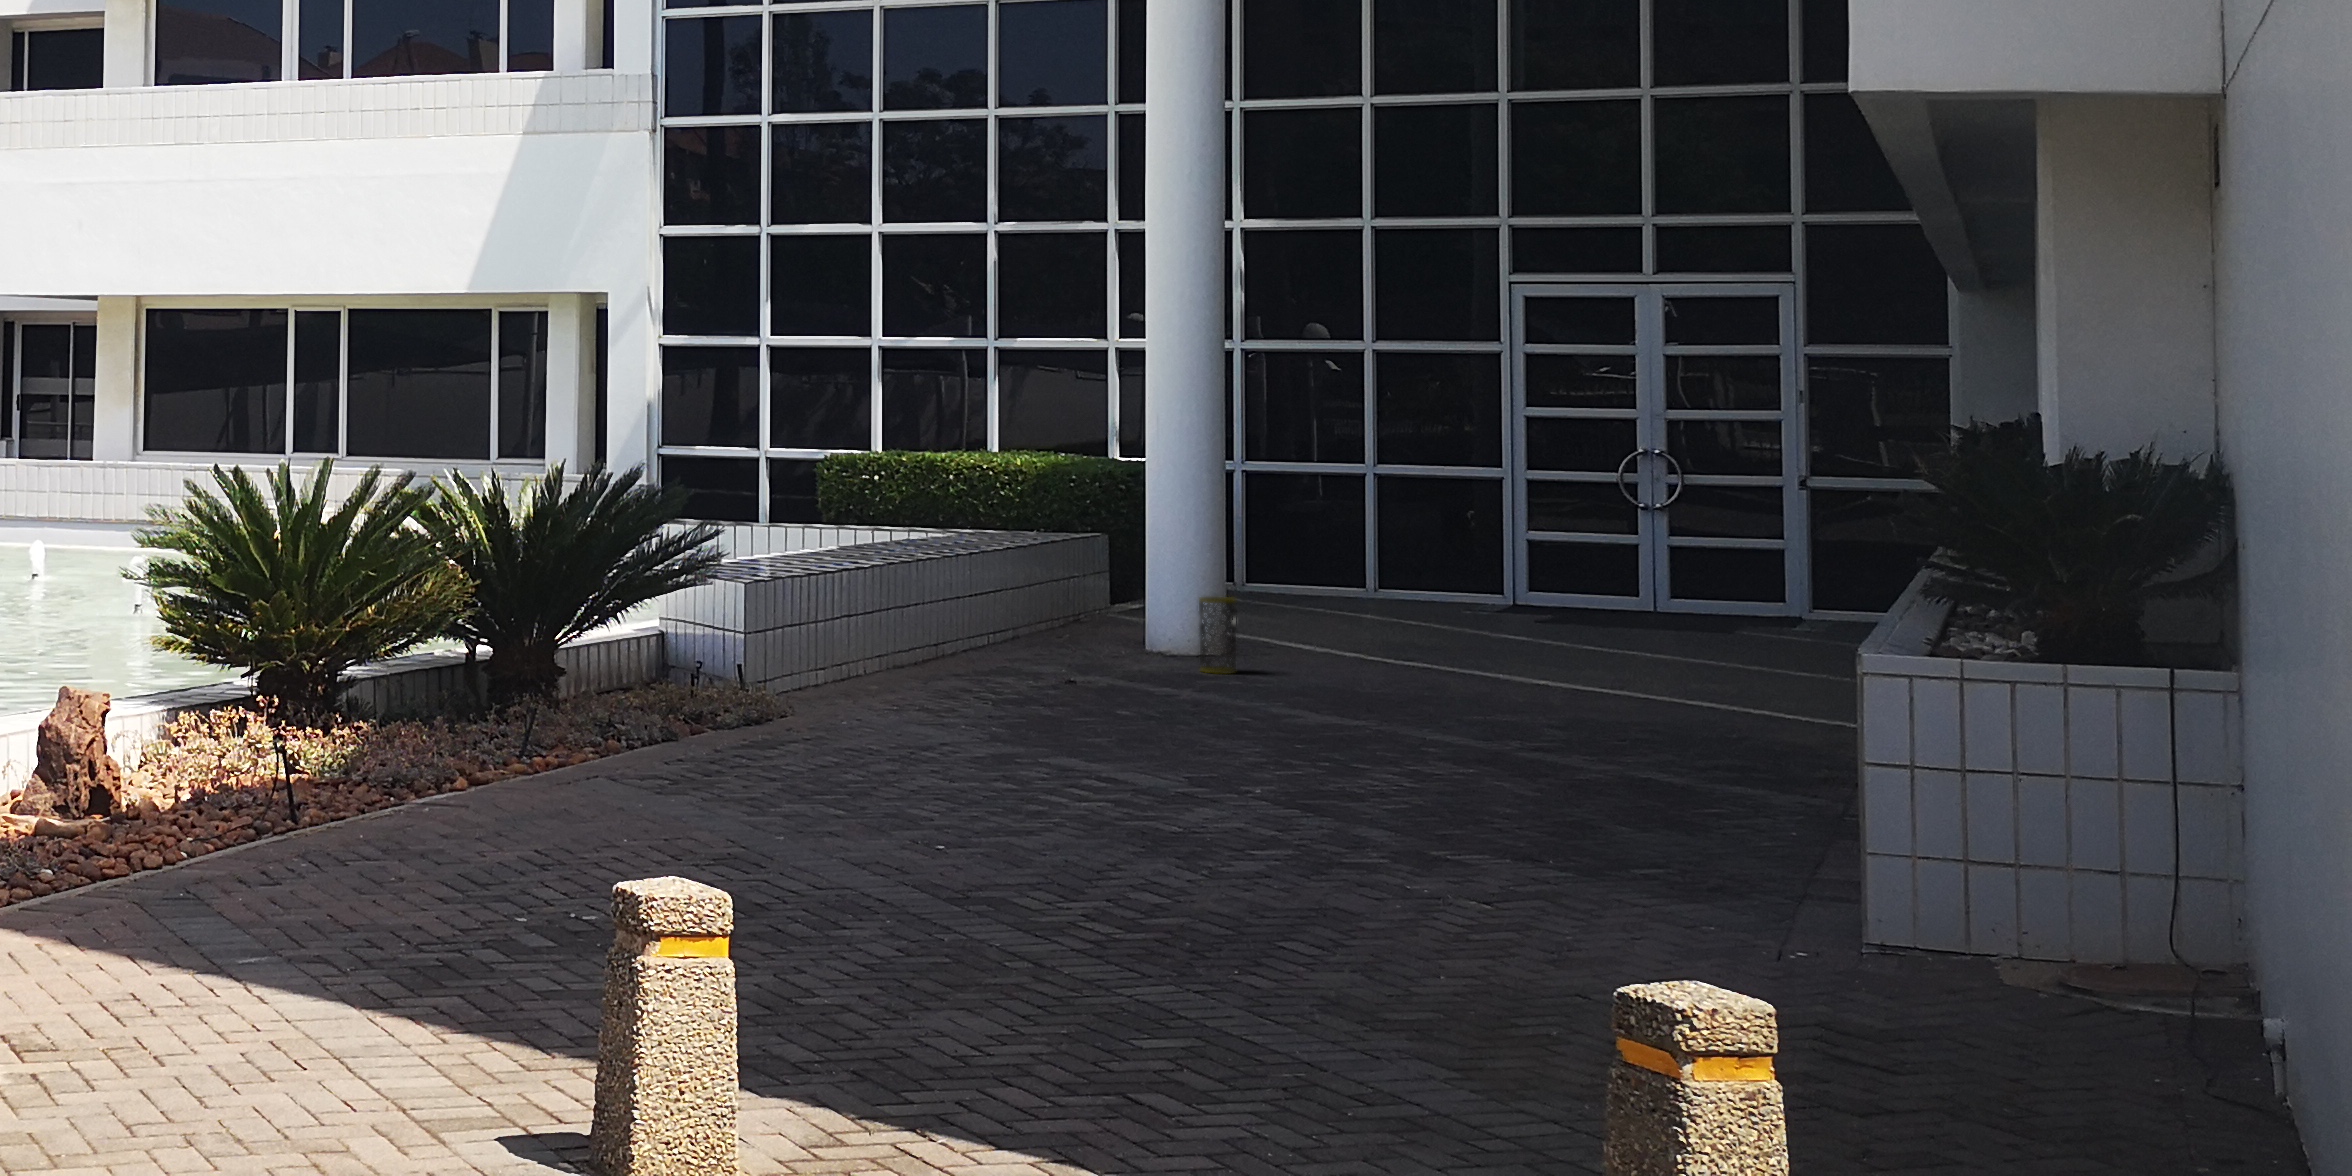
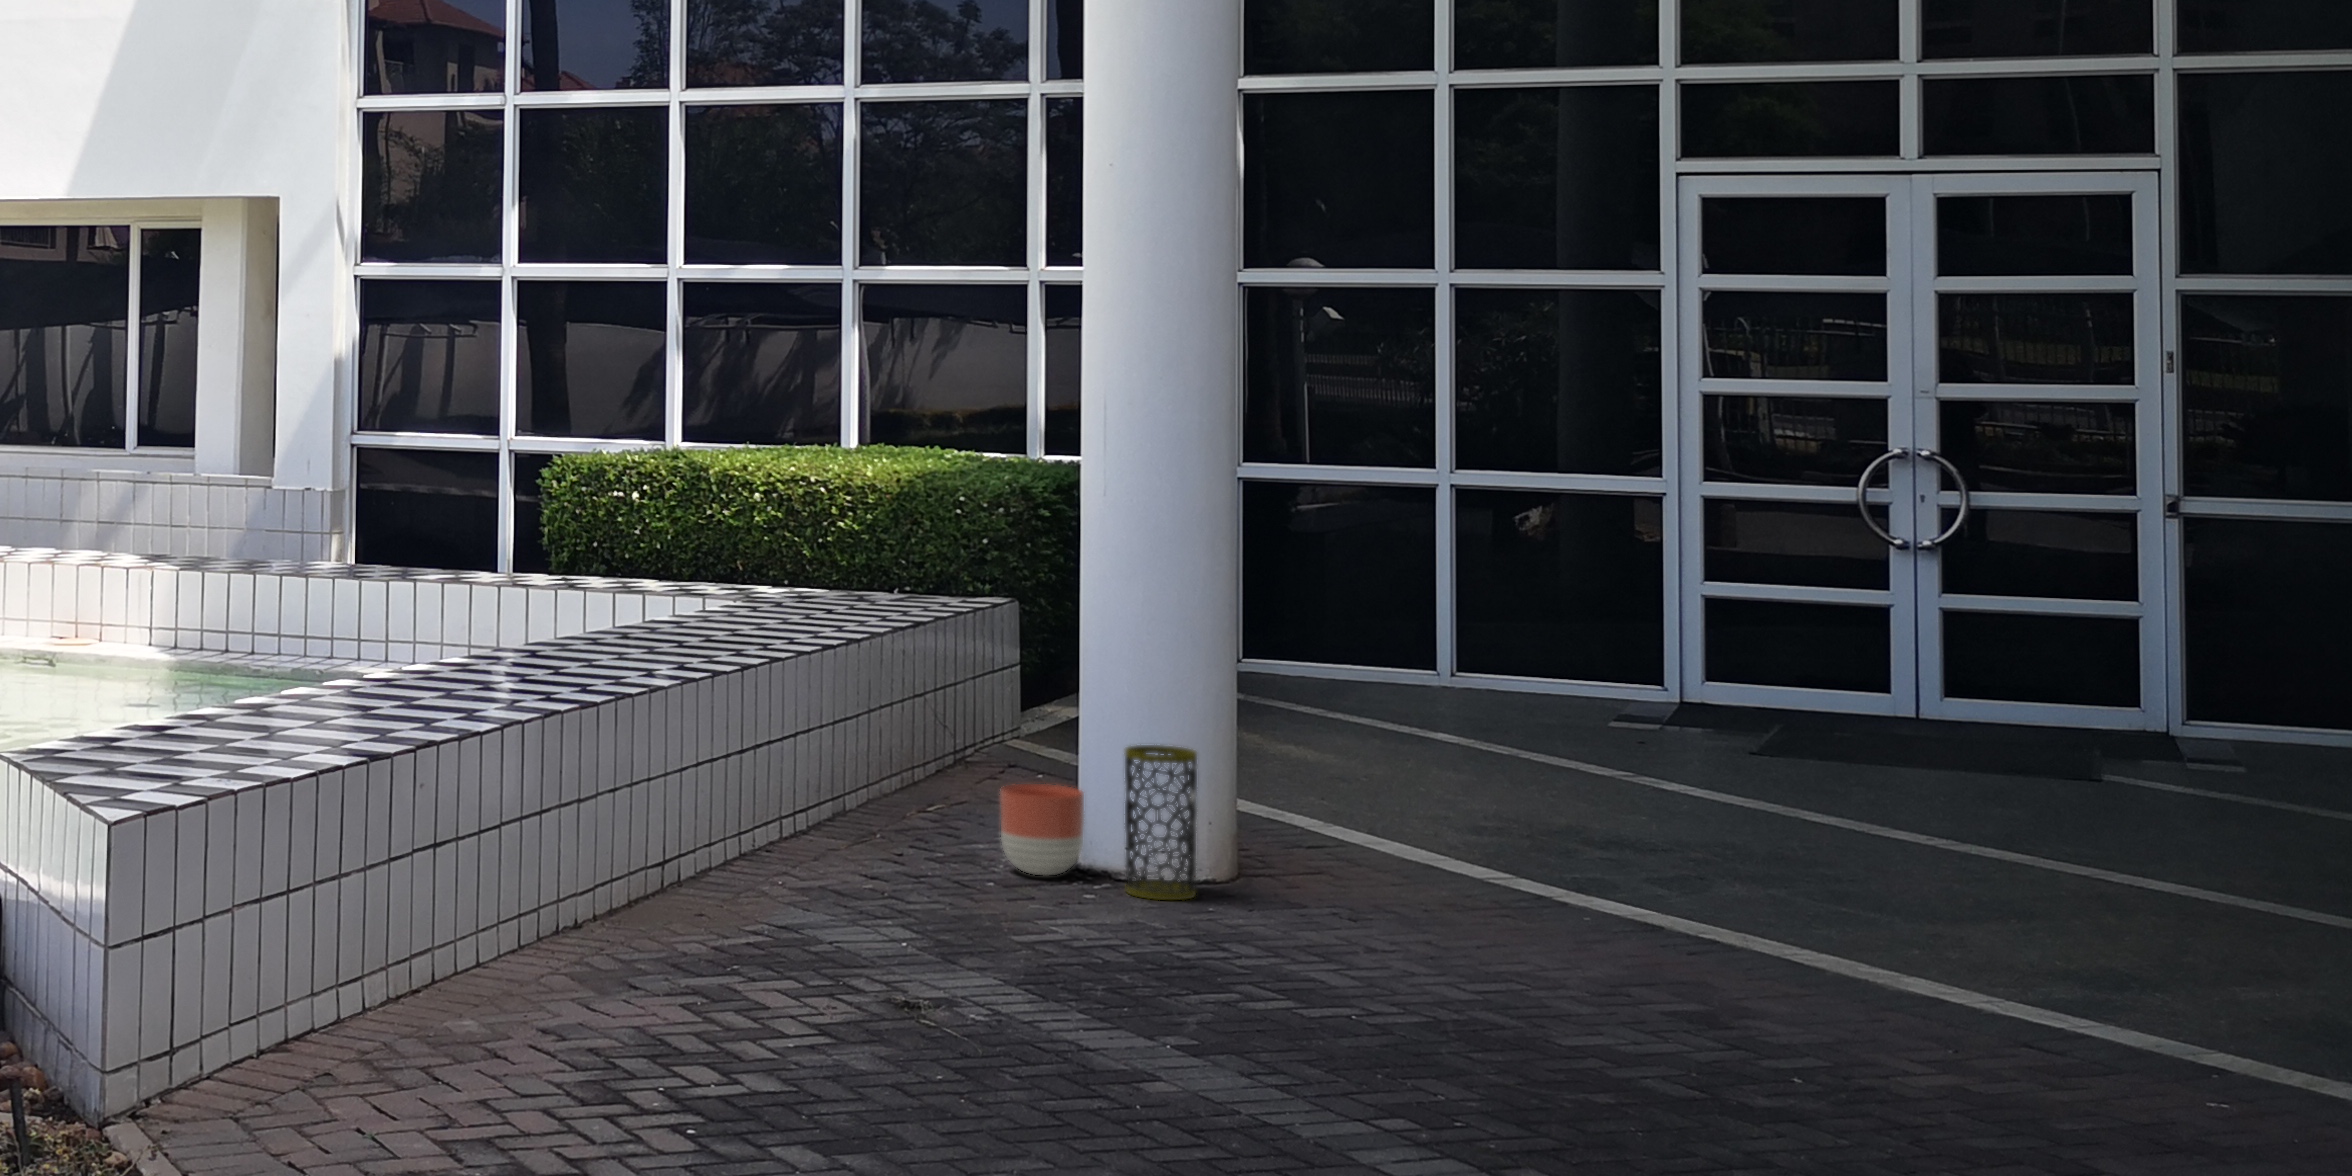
planter: none [1133,620,1177,666] -> present [1000,784,1084,876]

